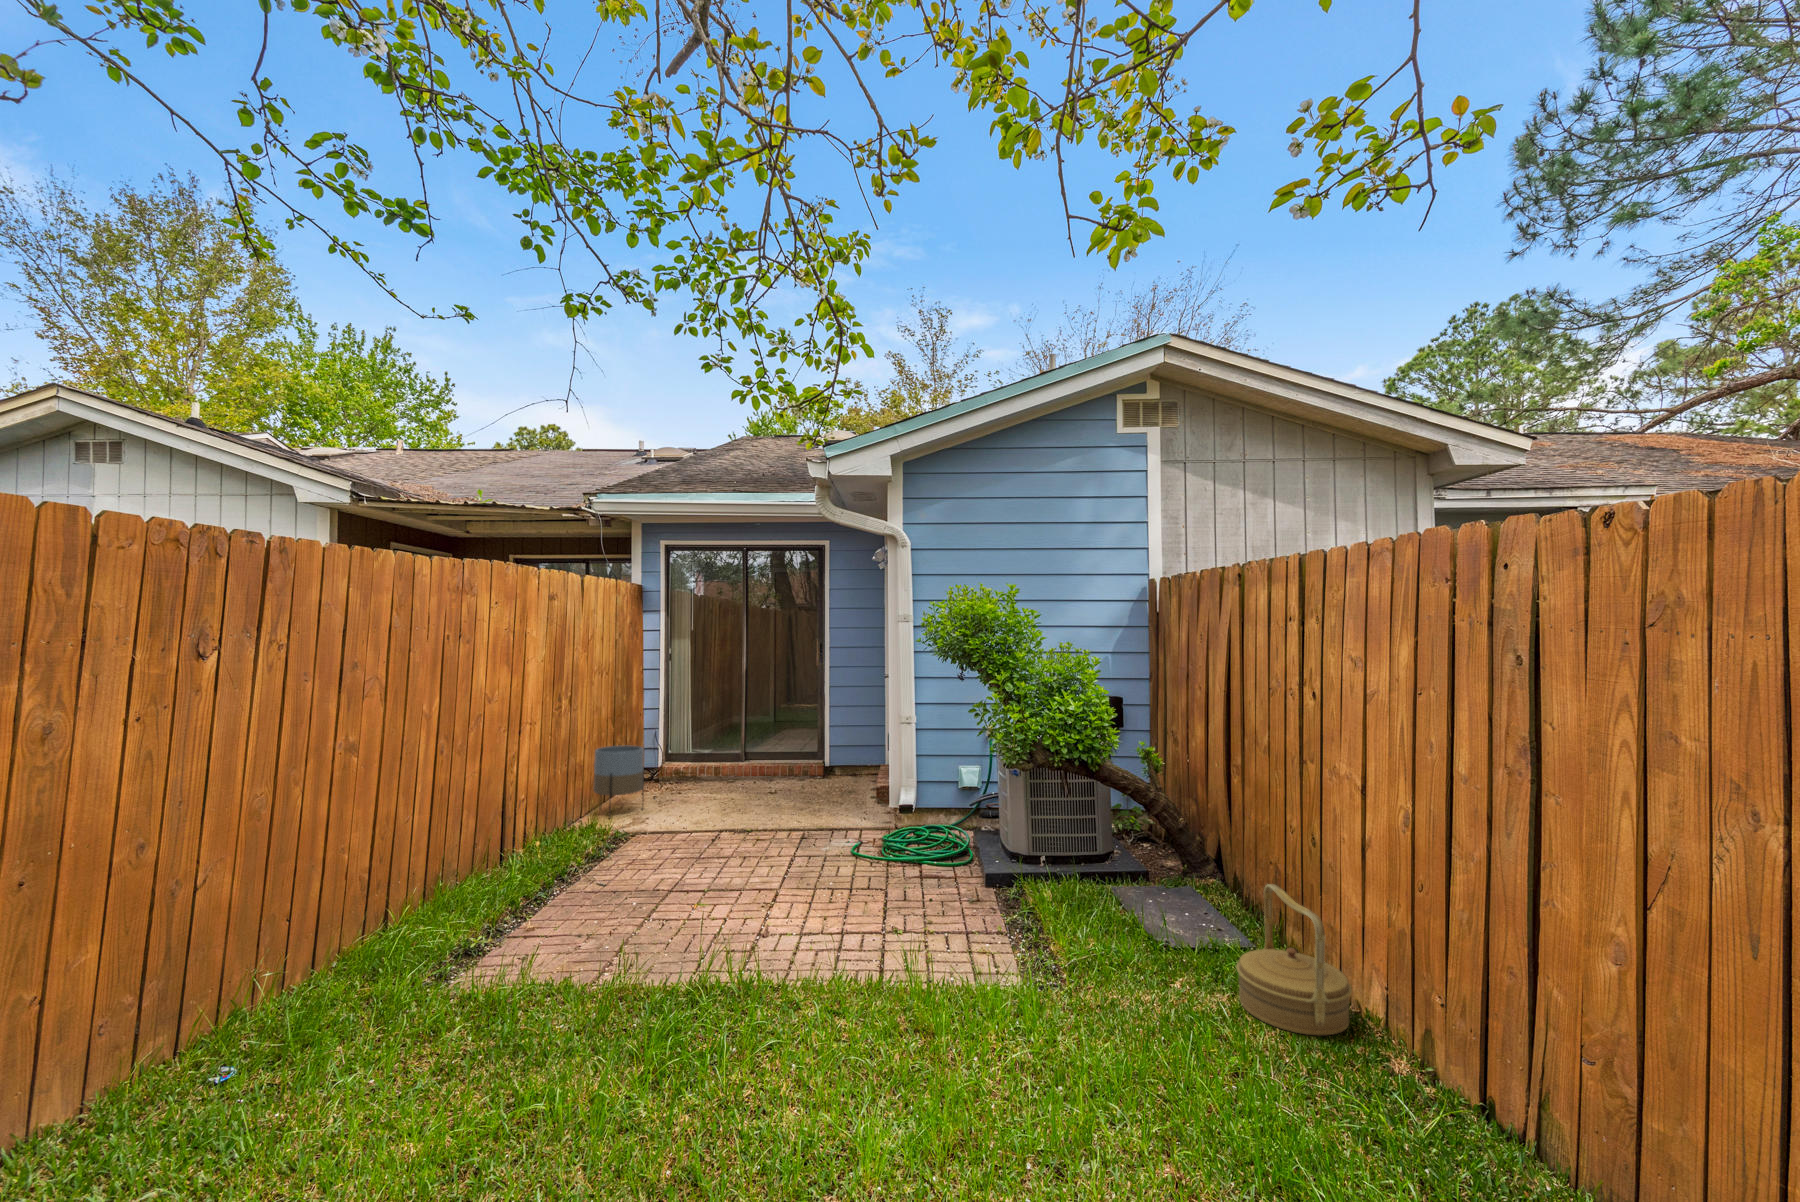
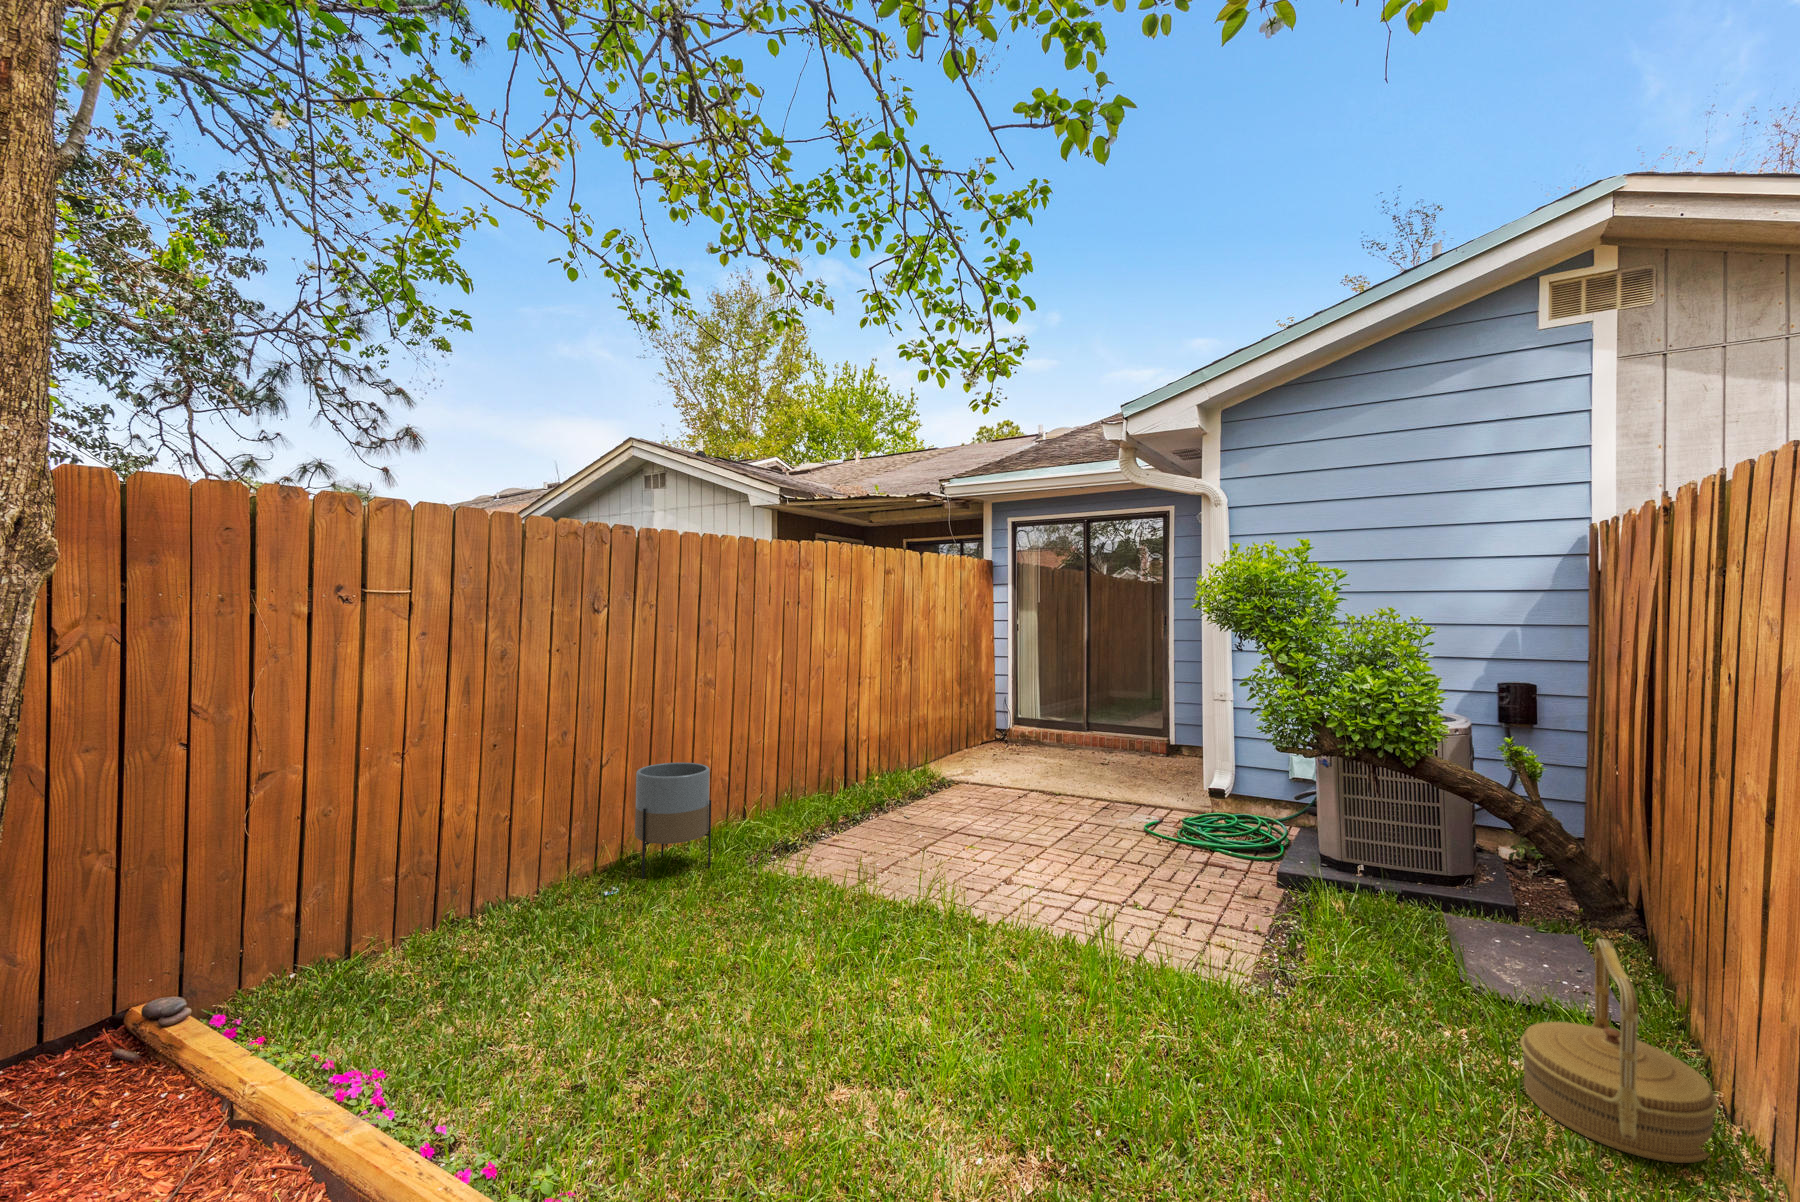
planter: present [593,745,644,816] -> present [635,763,711,879]

